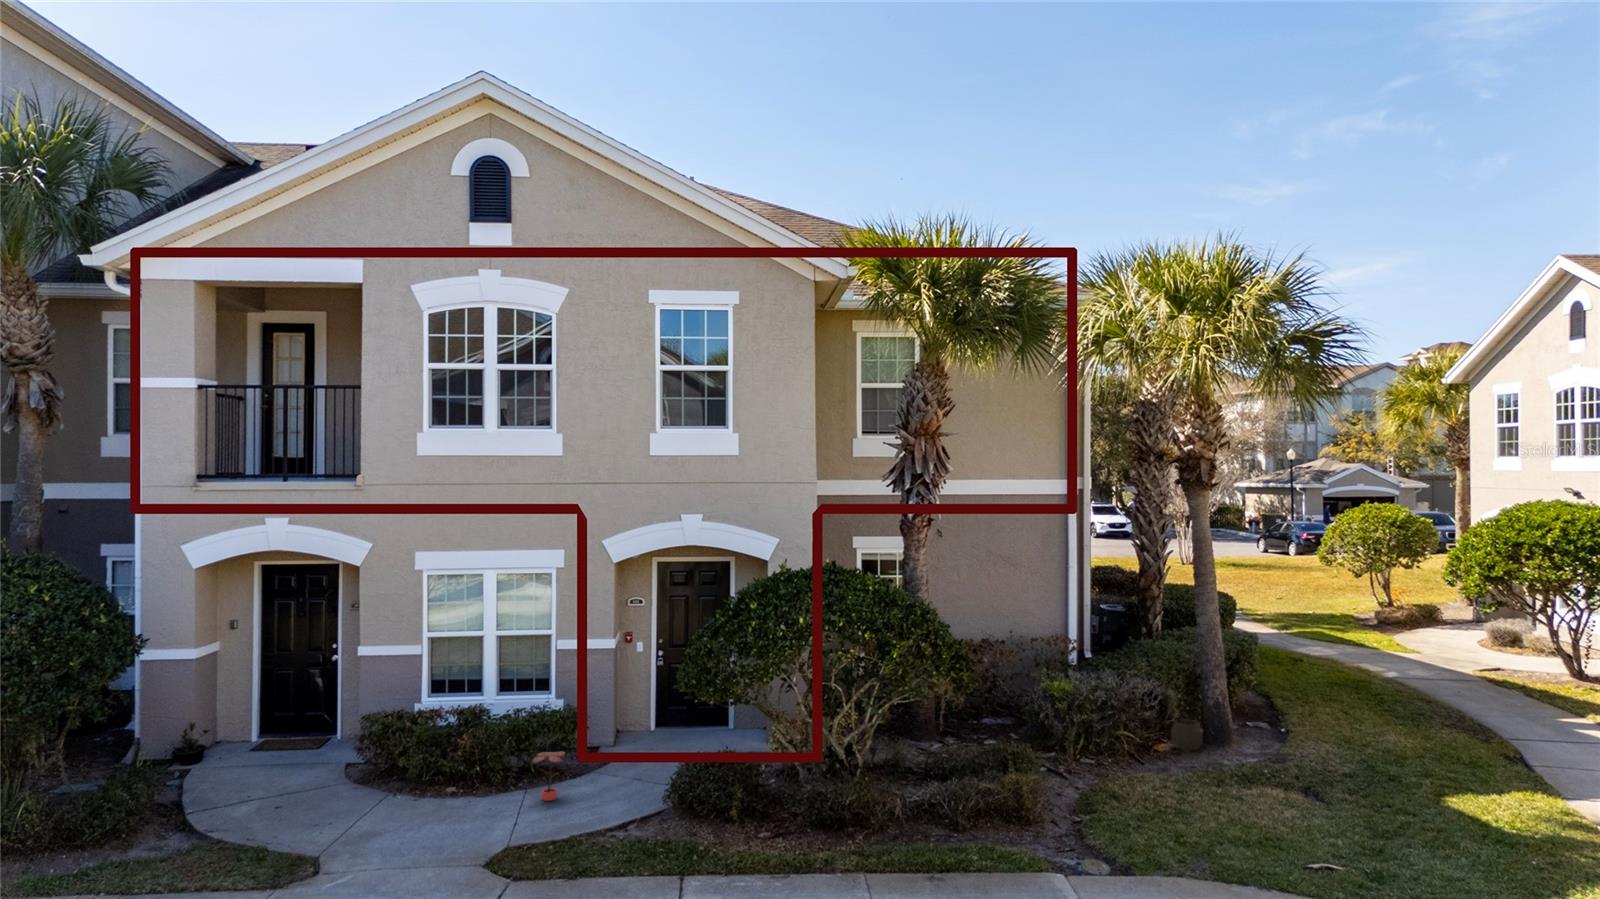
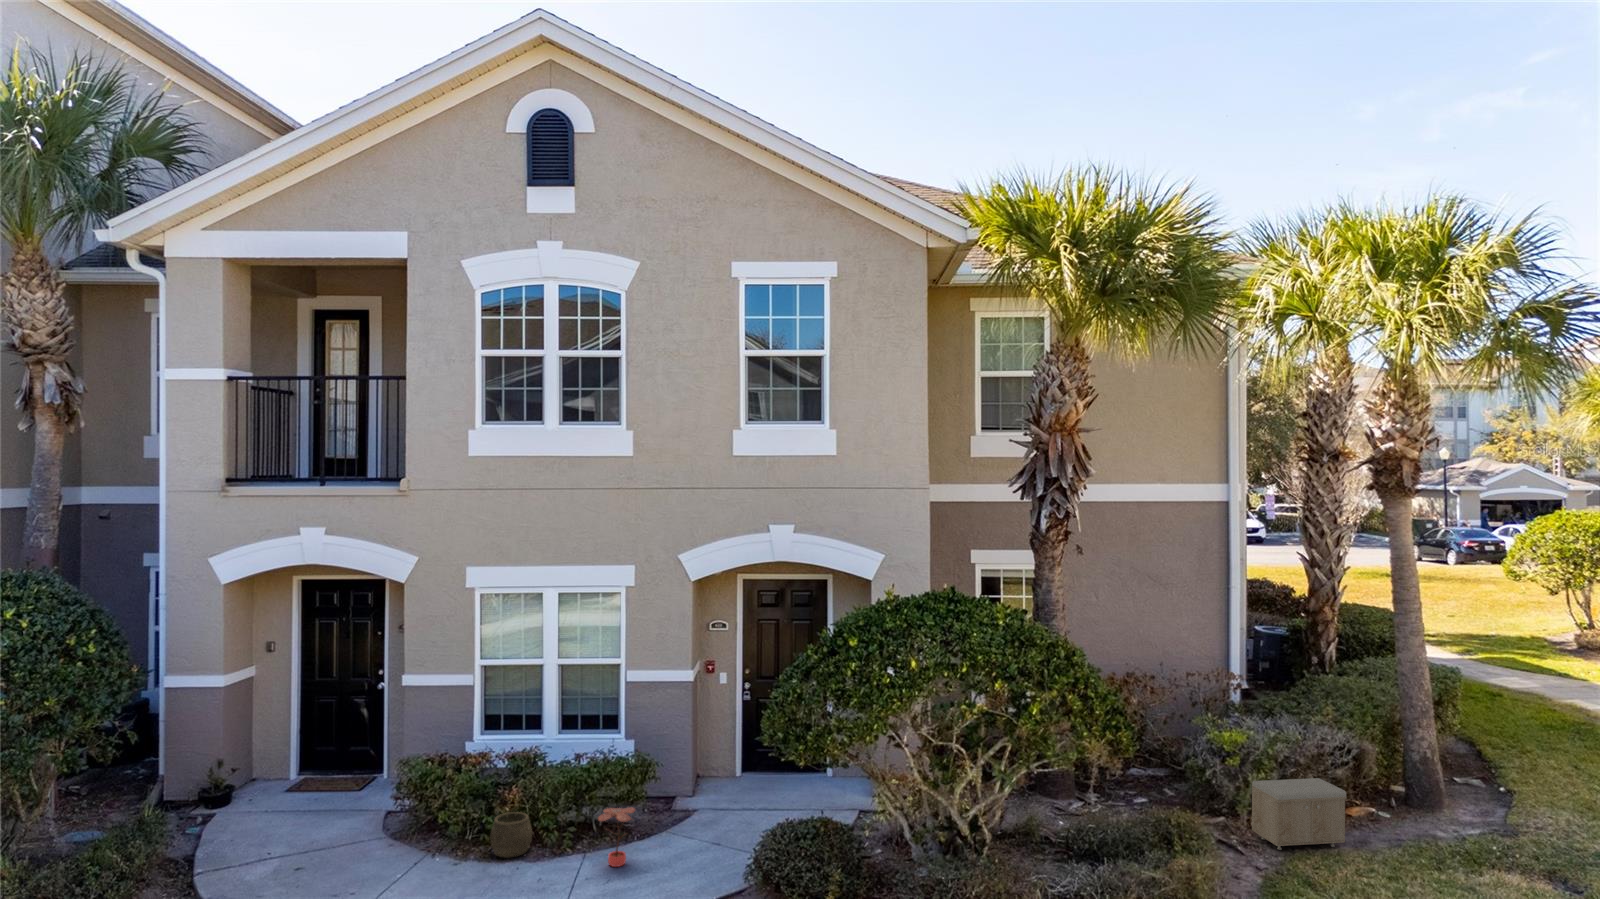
storage bench: none [1077,718,1149,775] -> present [1252,778,1347,850]
woven basket: present [1171,719,1203,750] -> present [490,812,532,857]

